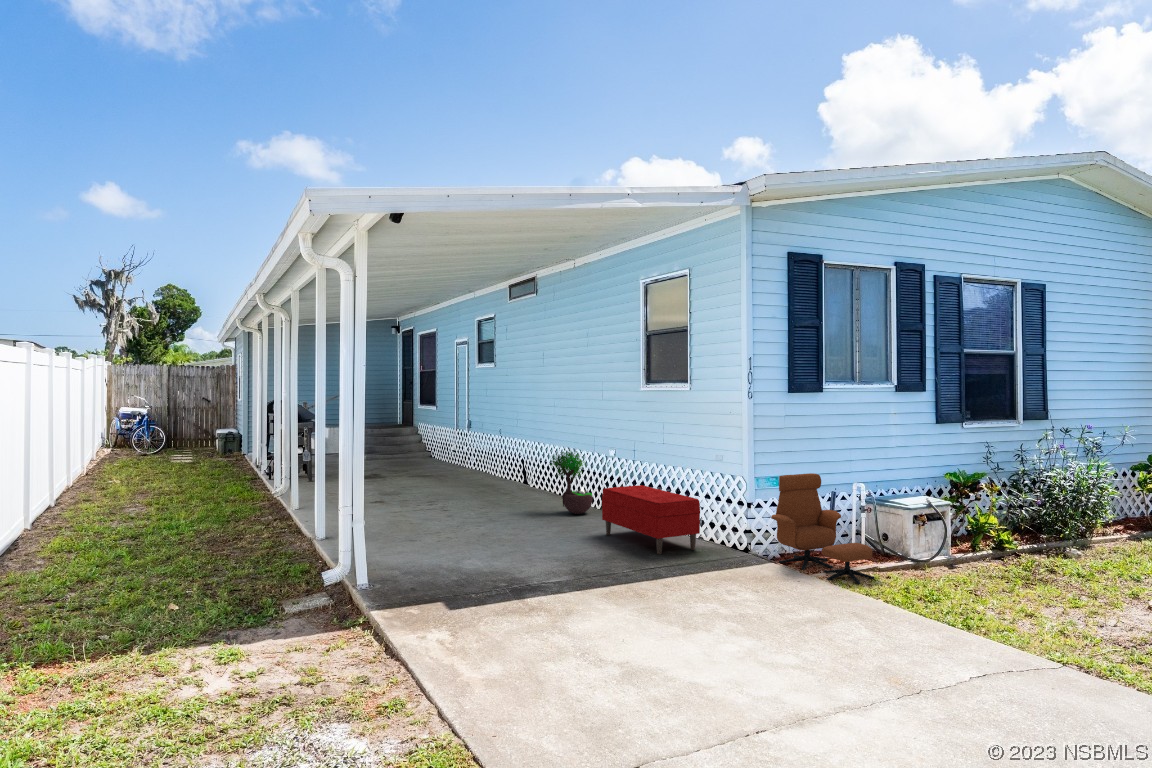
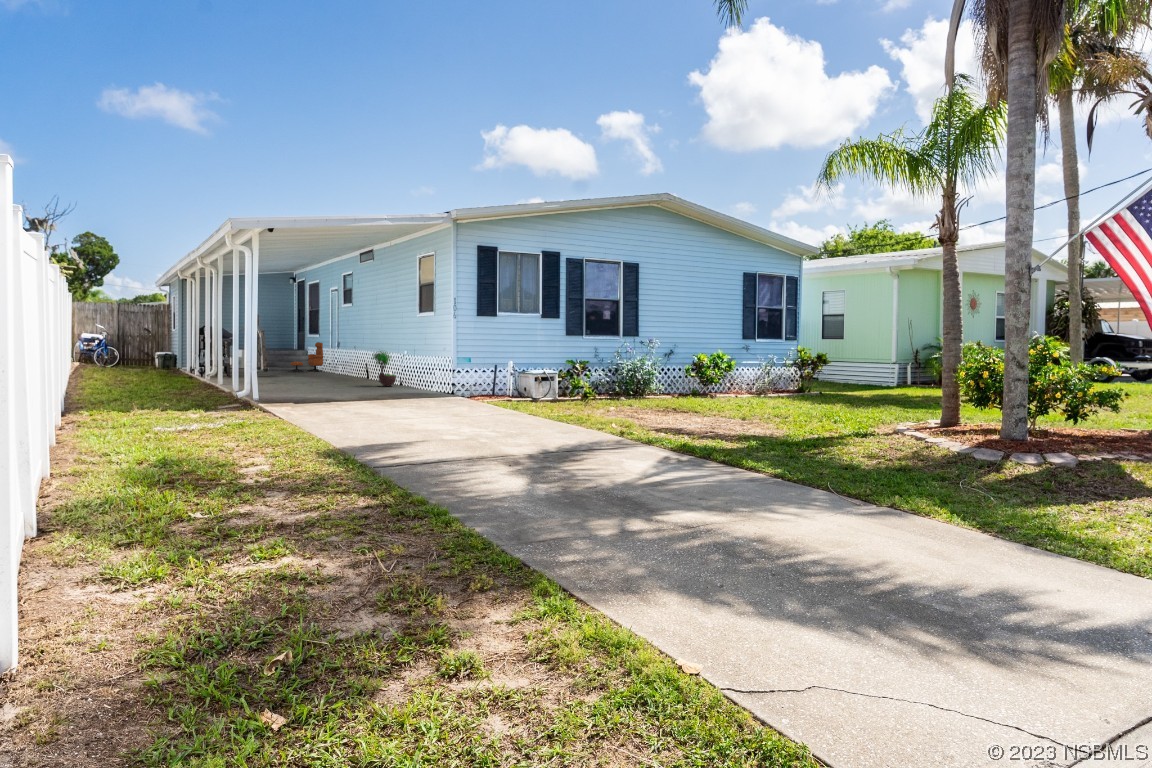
lounge chair: present [771,473,874,584] -> present [291,342,323,372]
bench: present [602,485,700,555] -> none [392,366,436,396]

